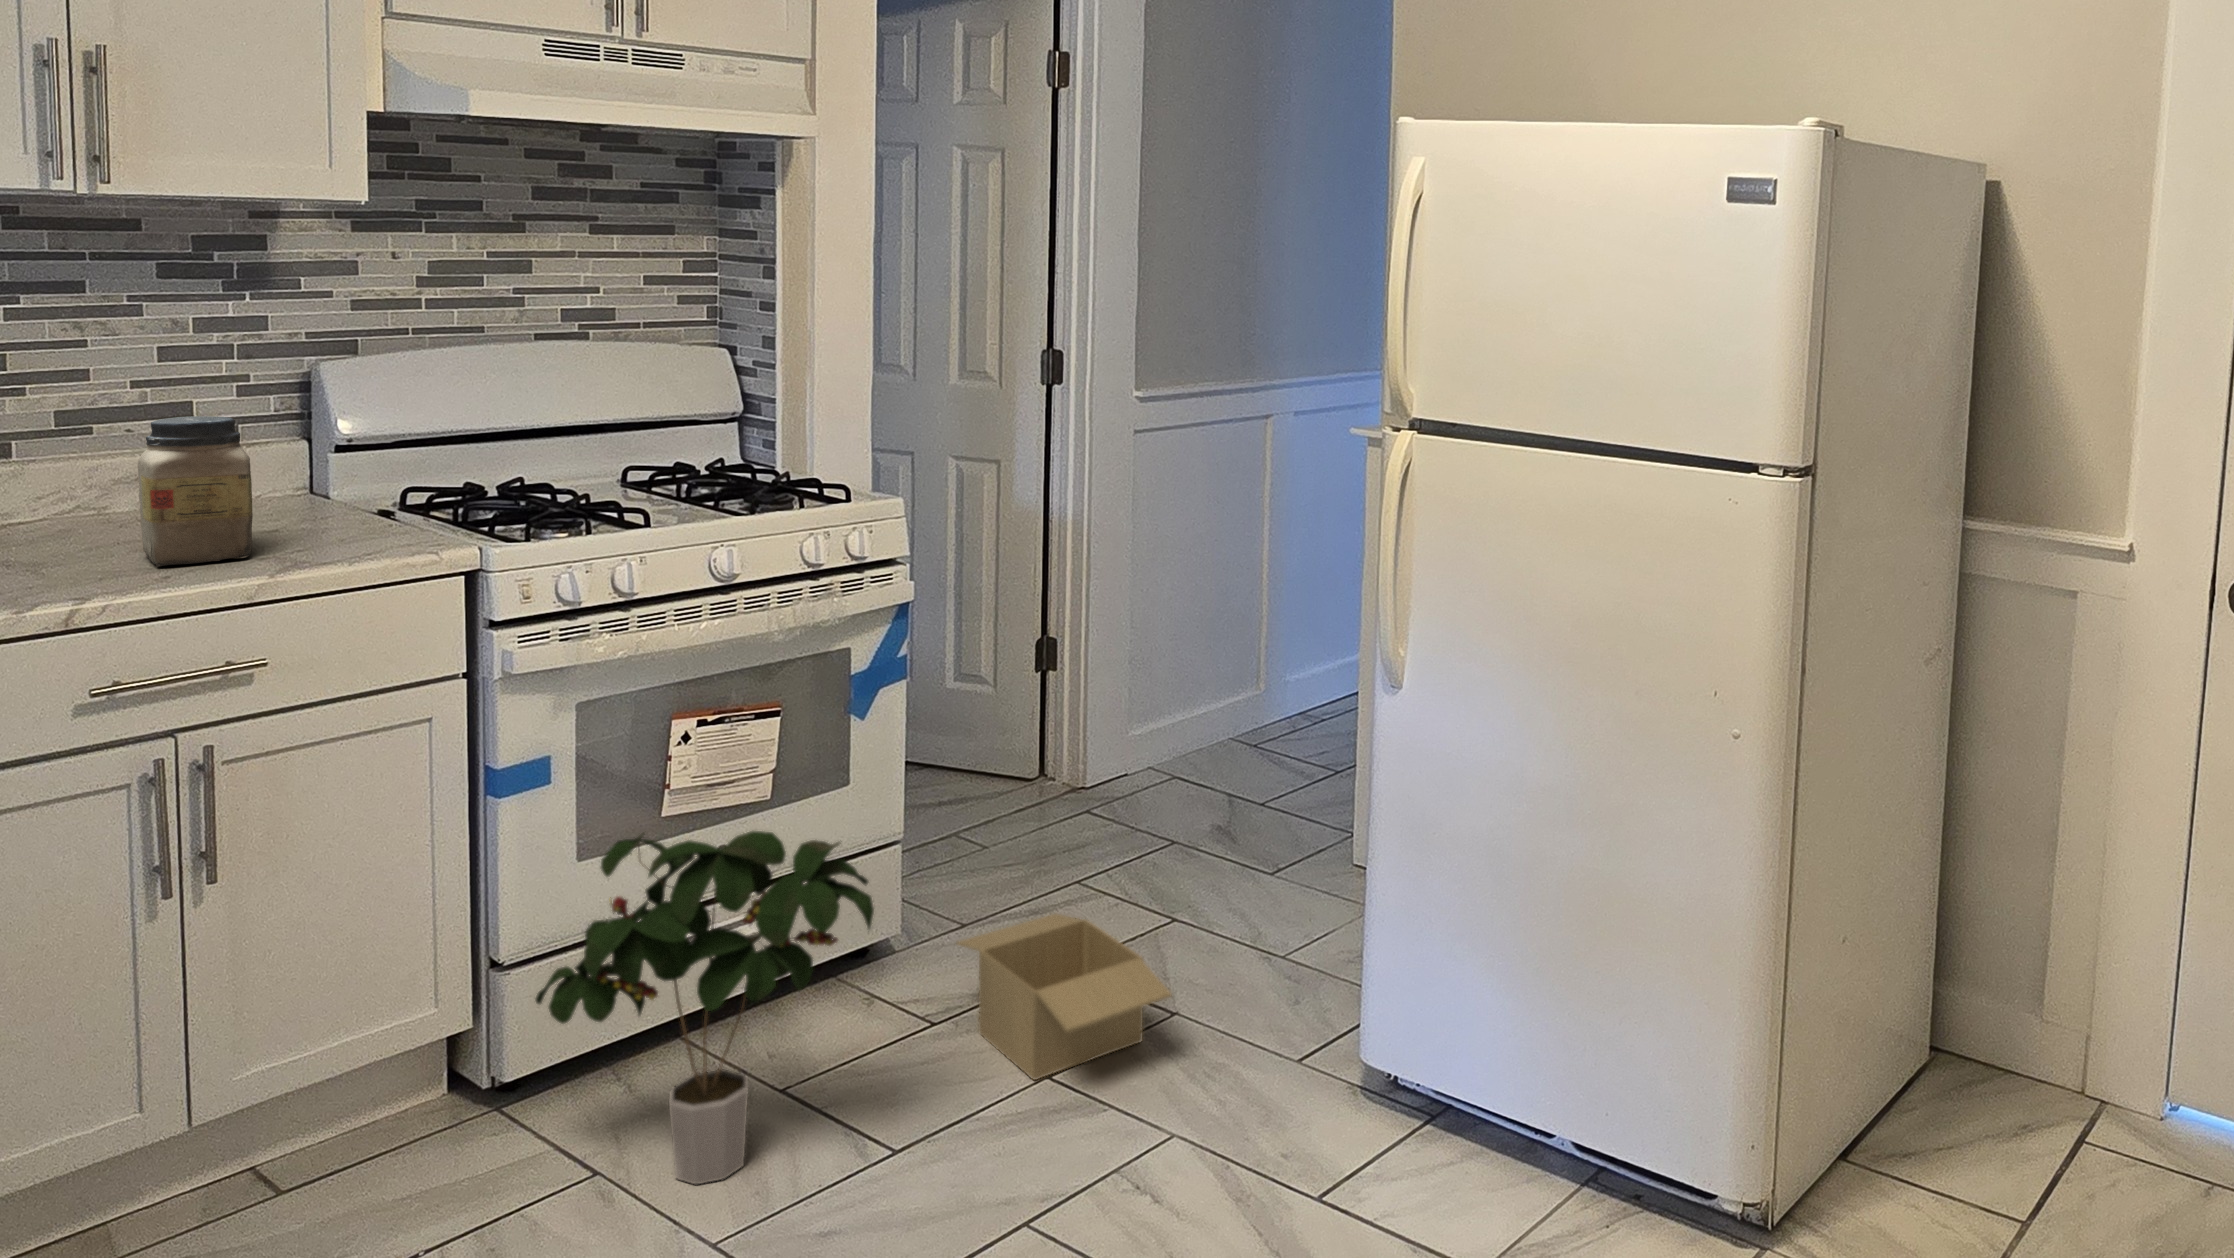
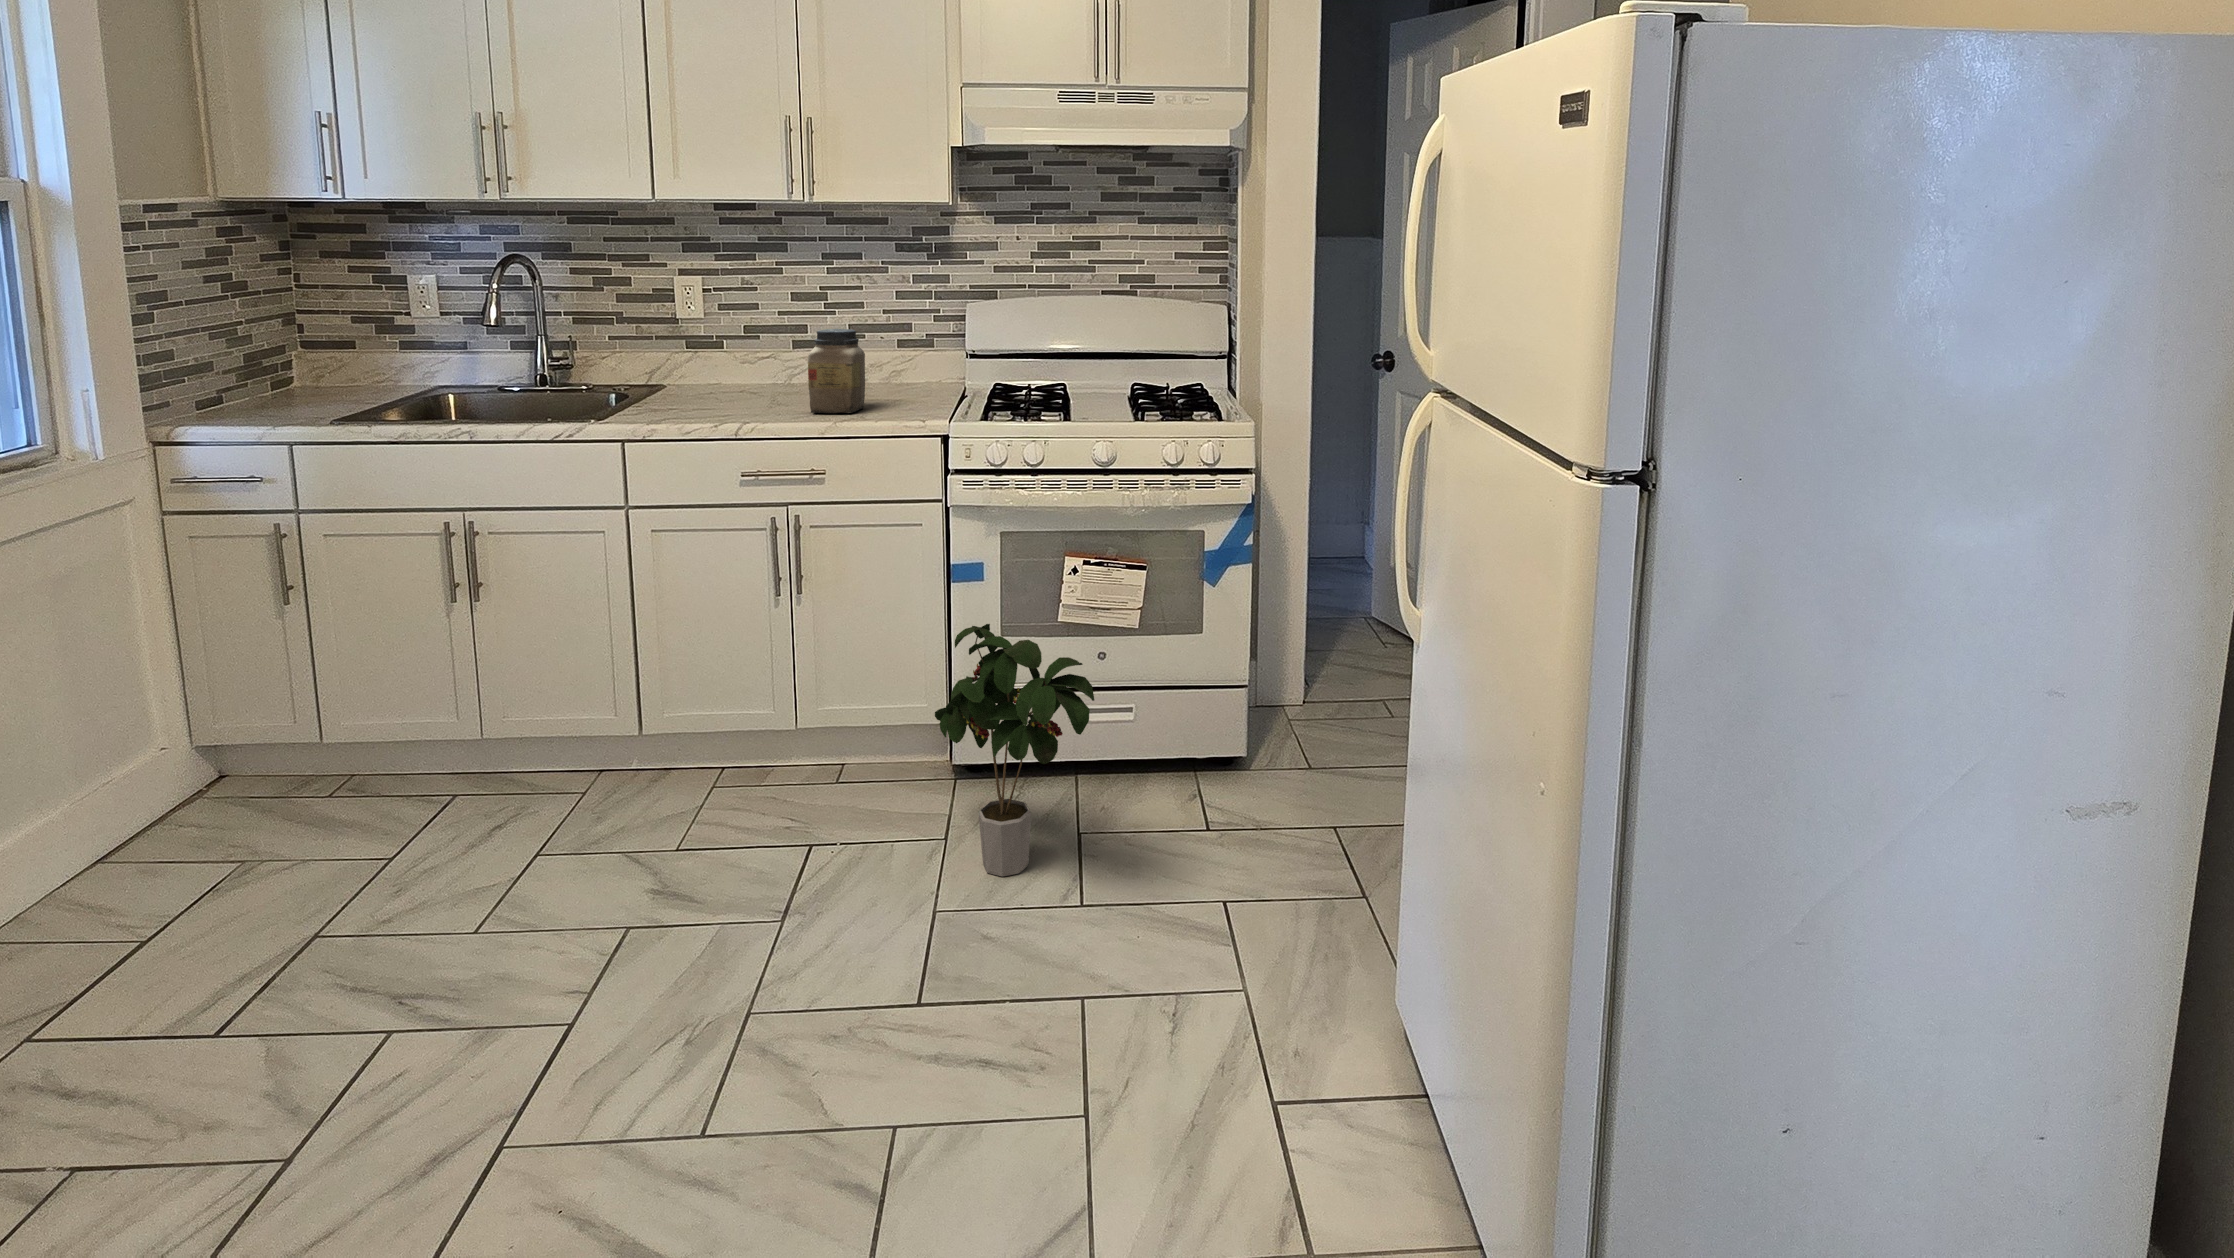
cardboard box: present [957,914,1172,1080] -> none [1229,771,1331,903]

